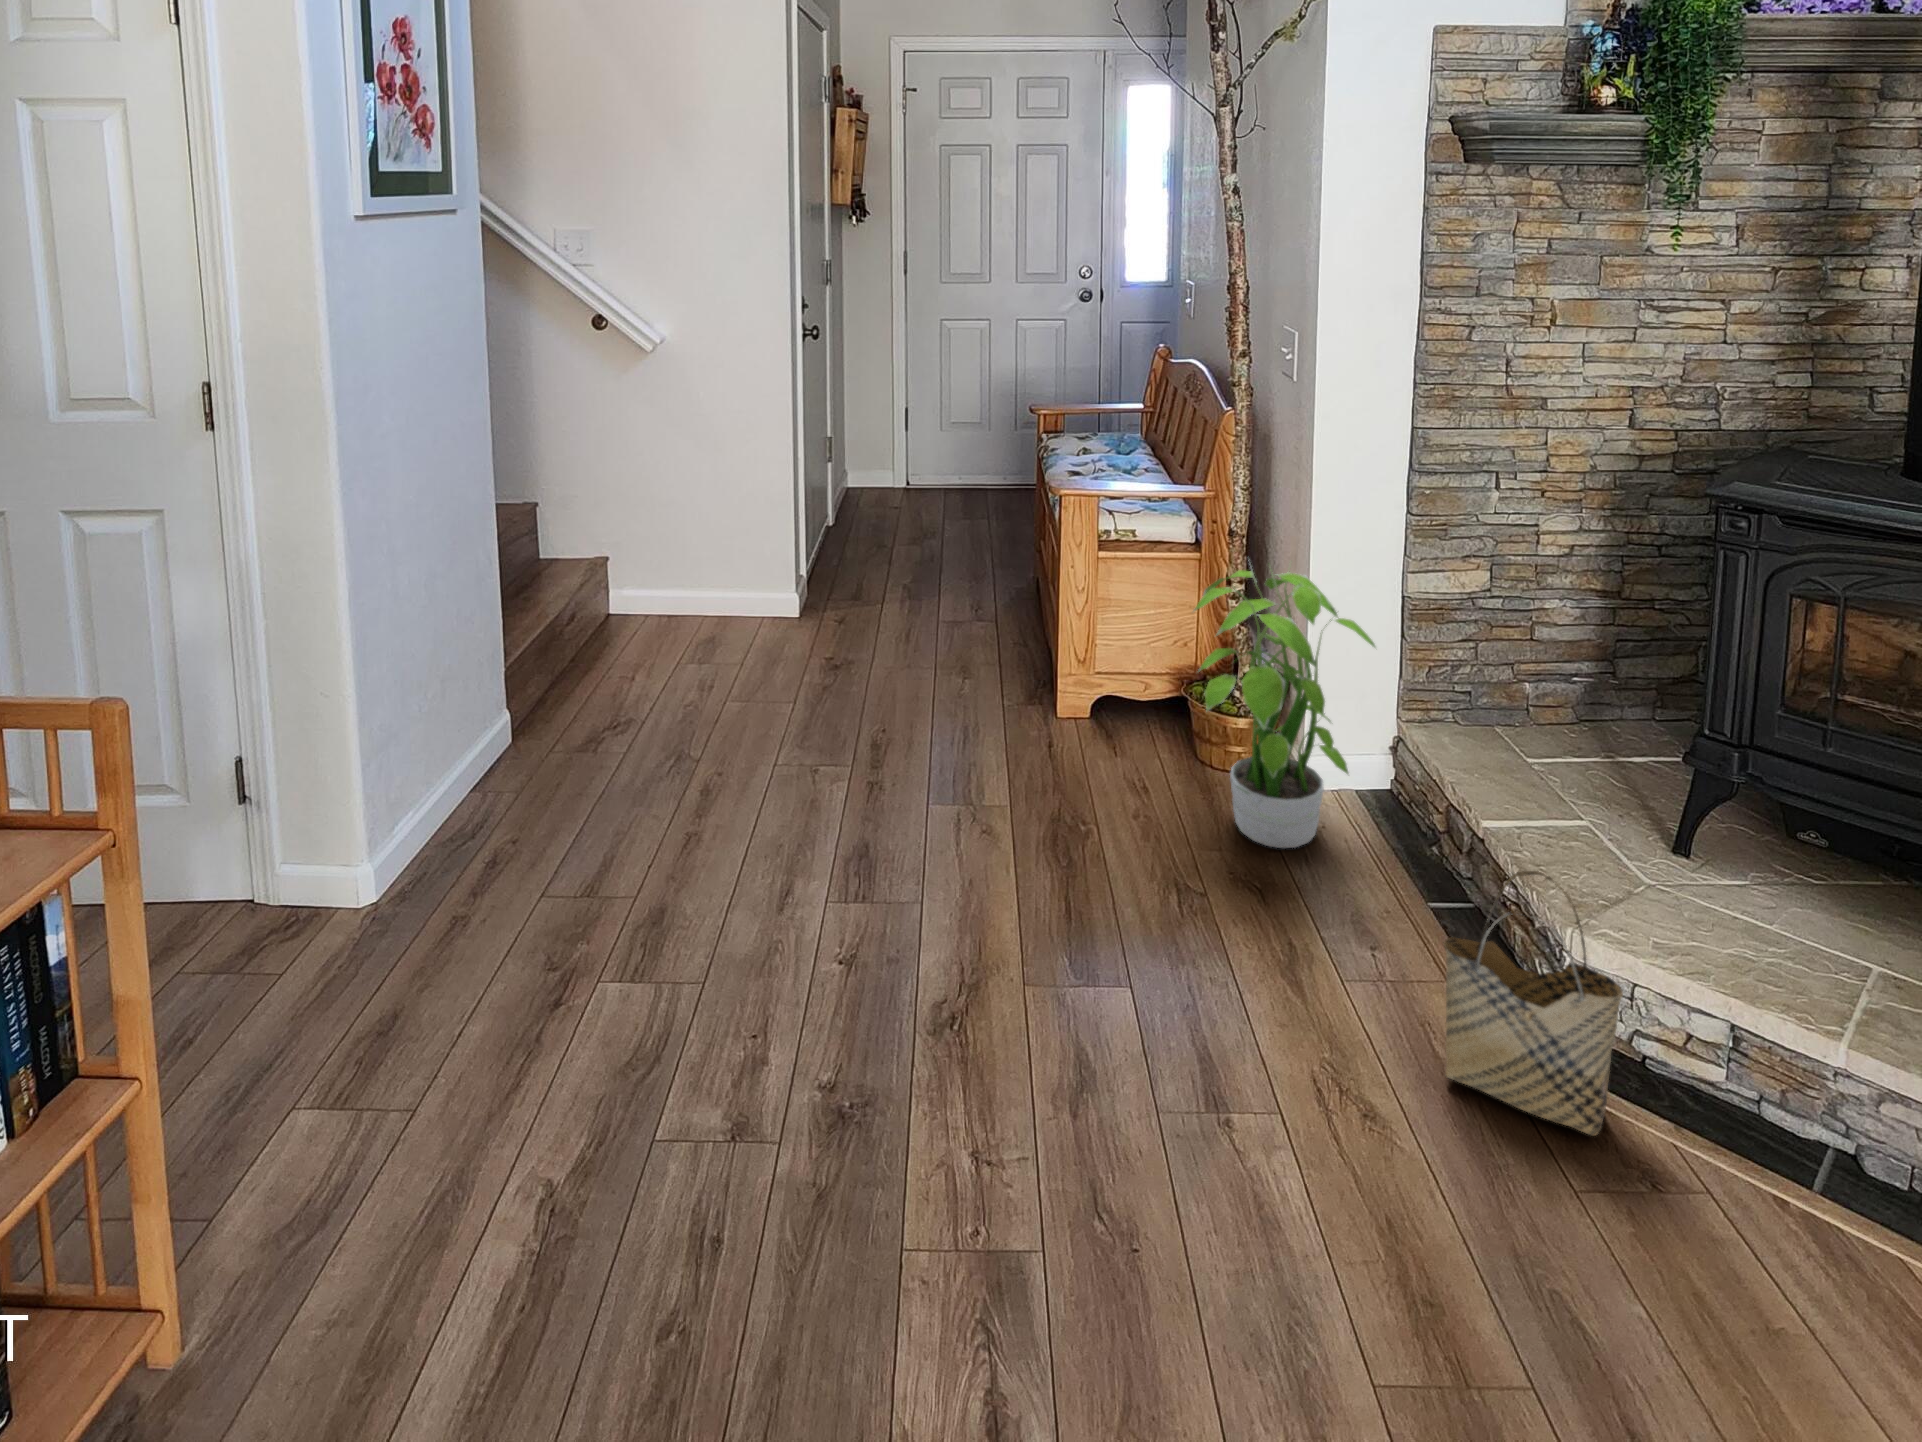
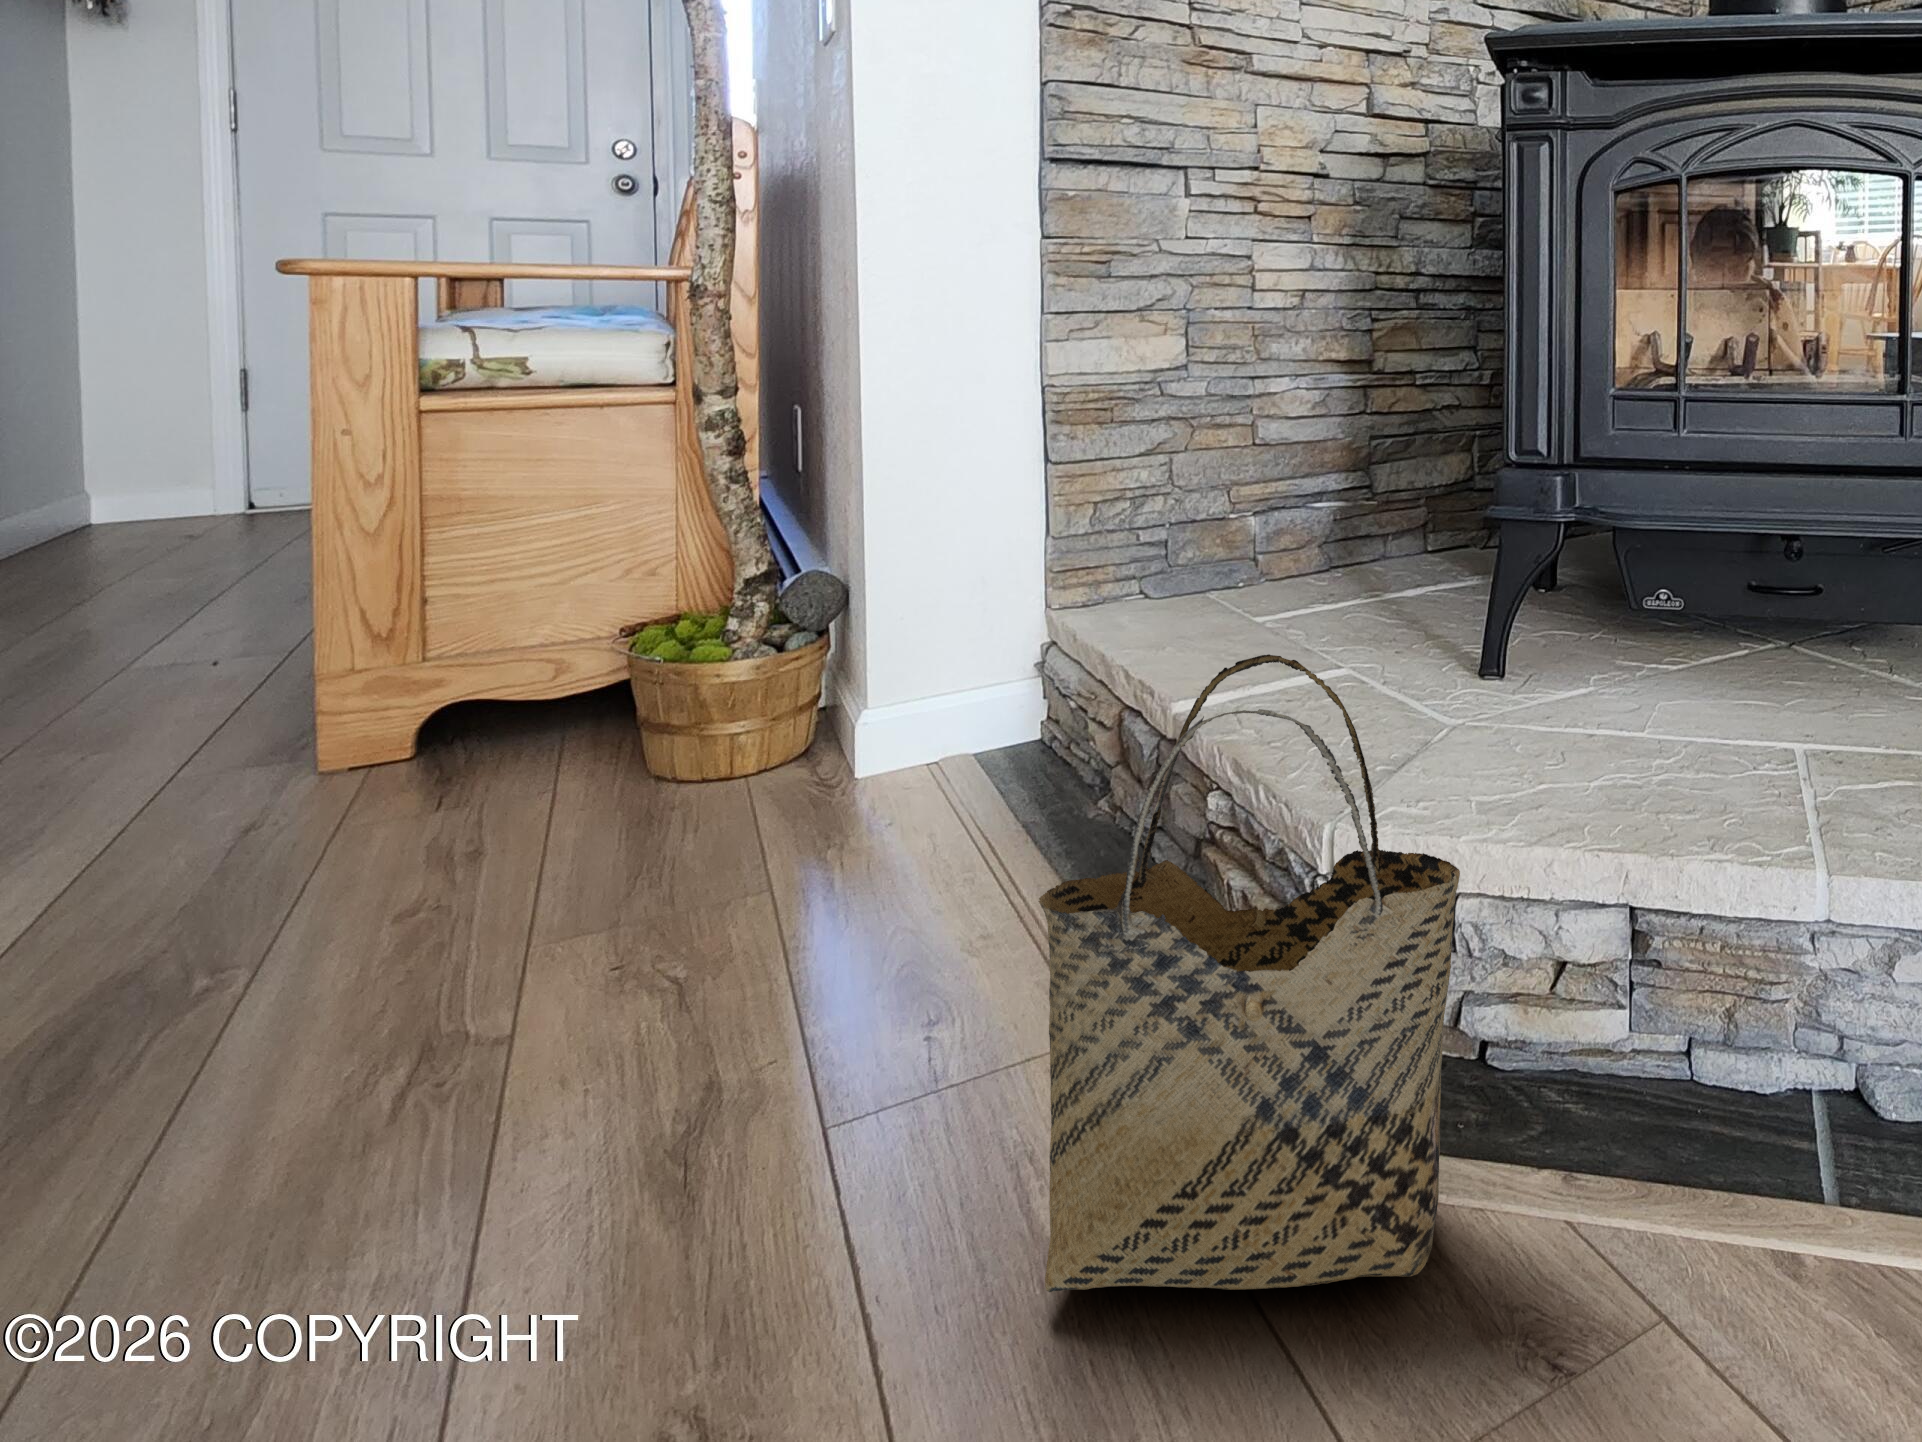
potted plant: present [1194,560,1375,848] -> none [464,262,966,908]

